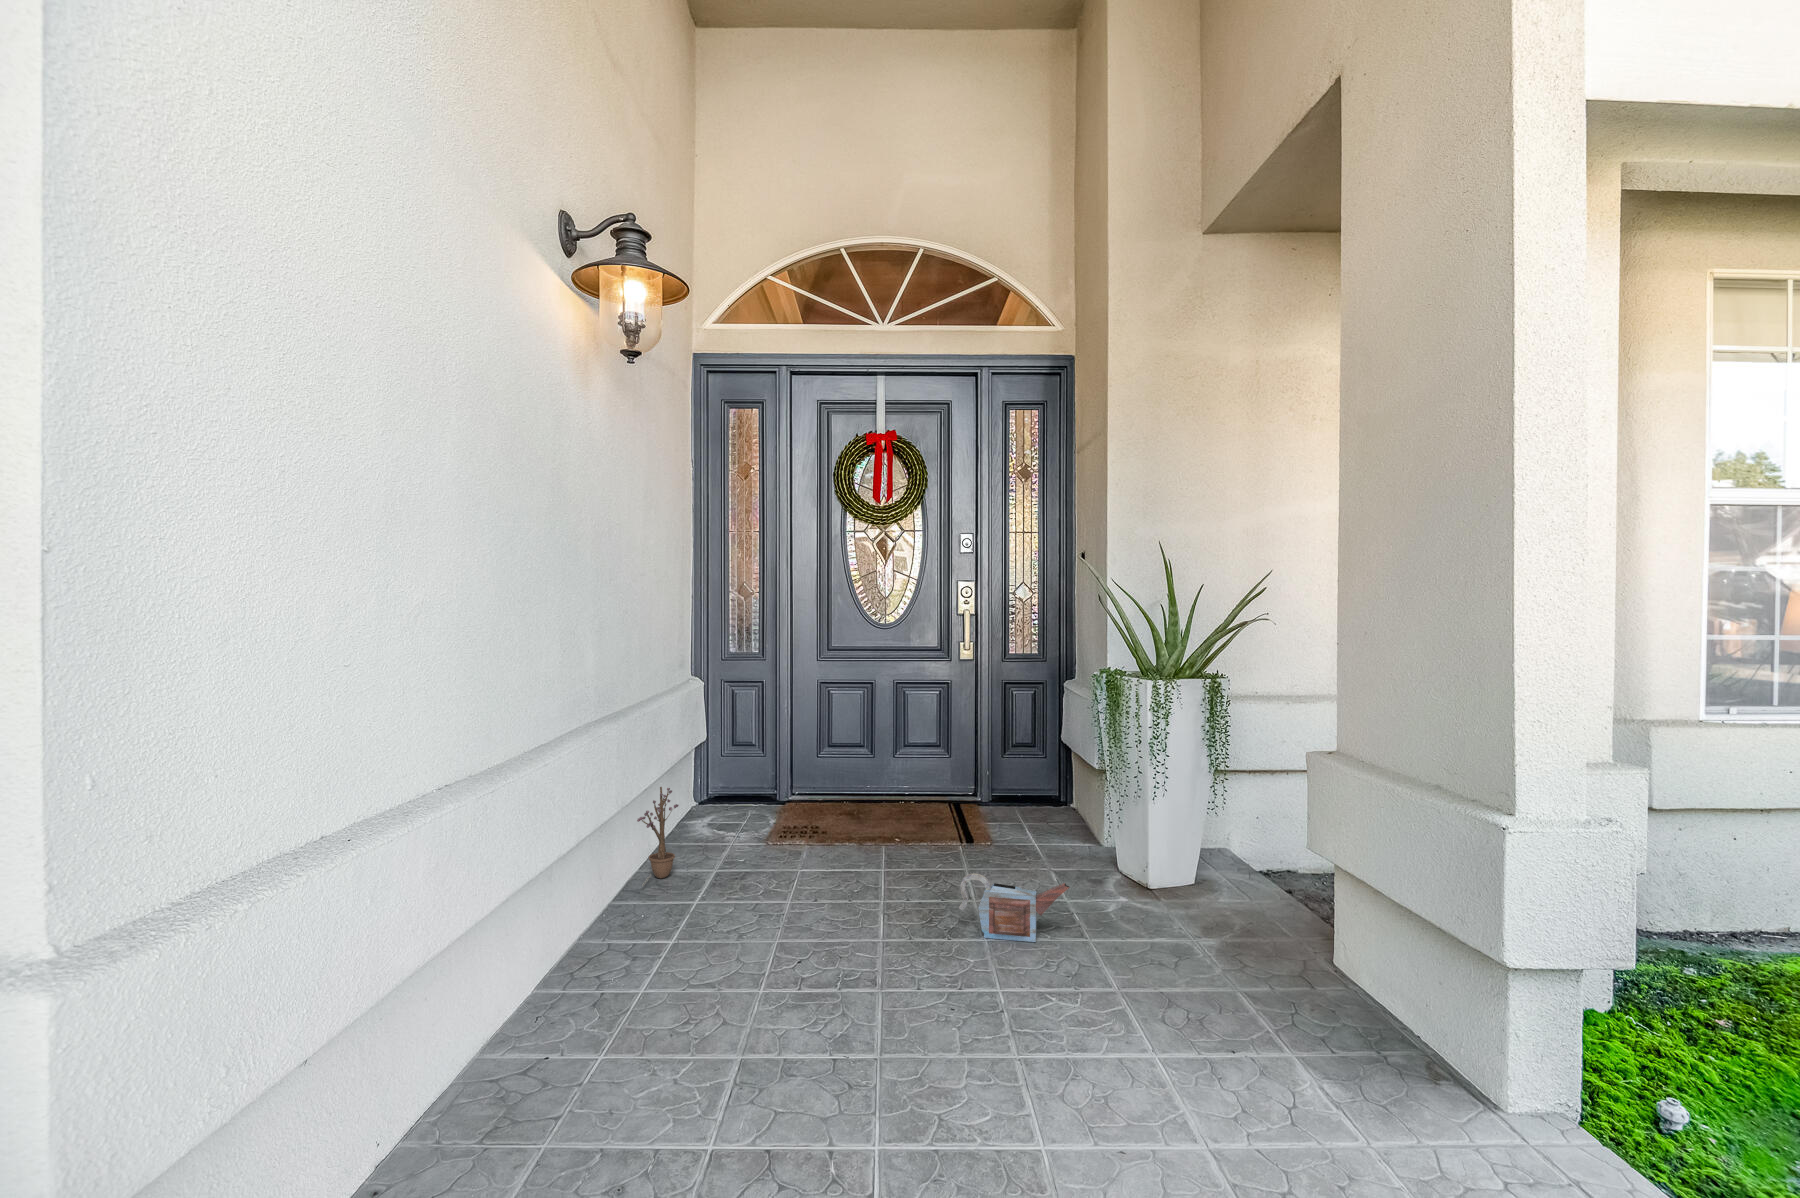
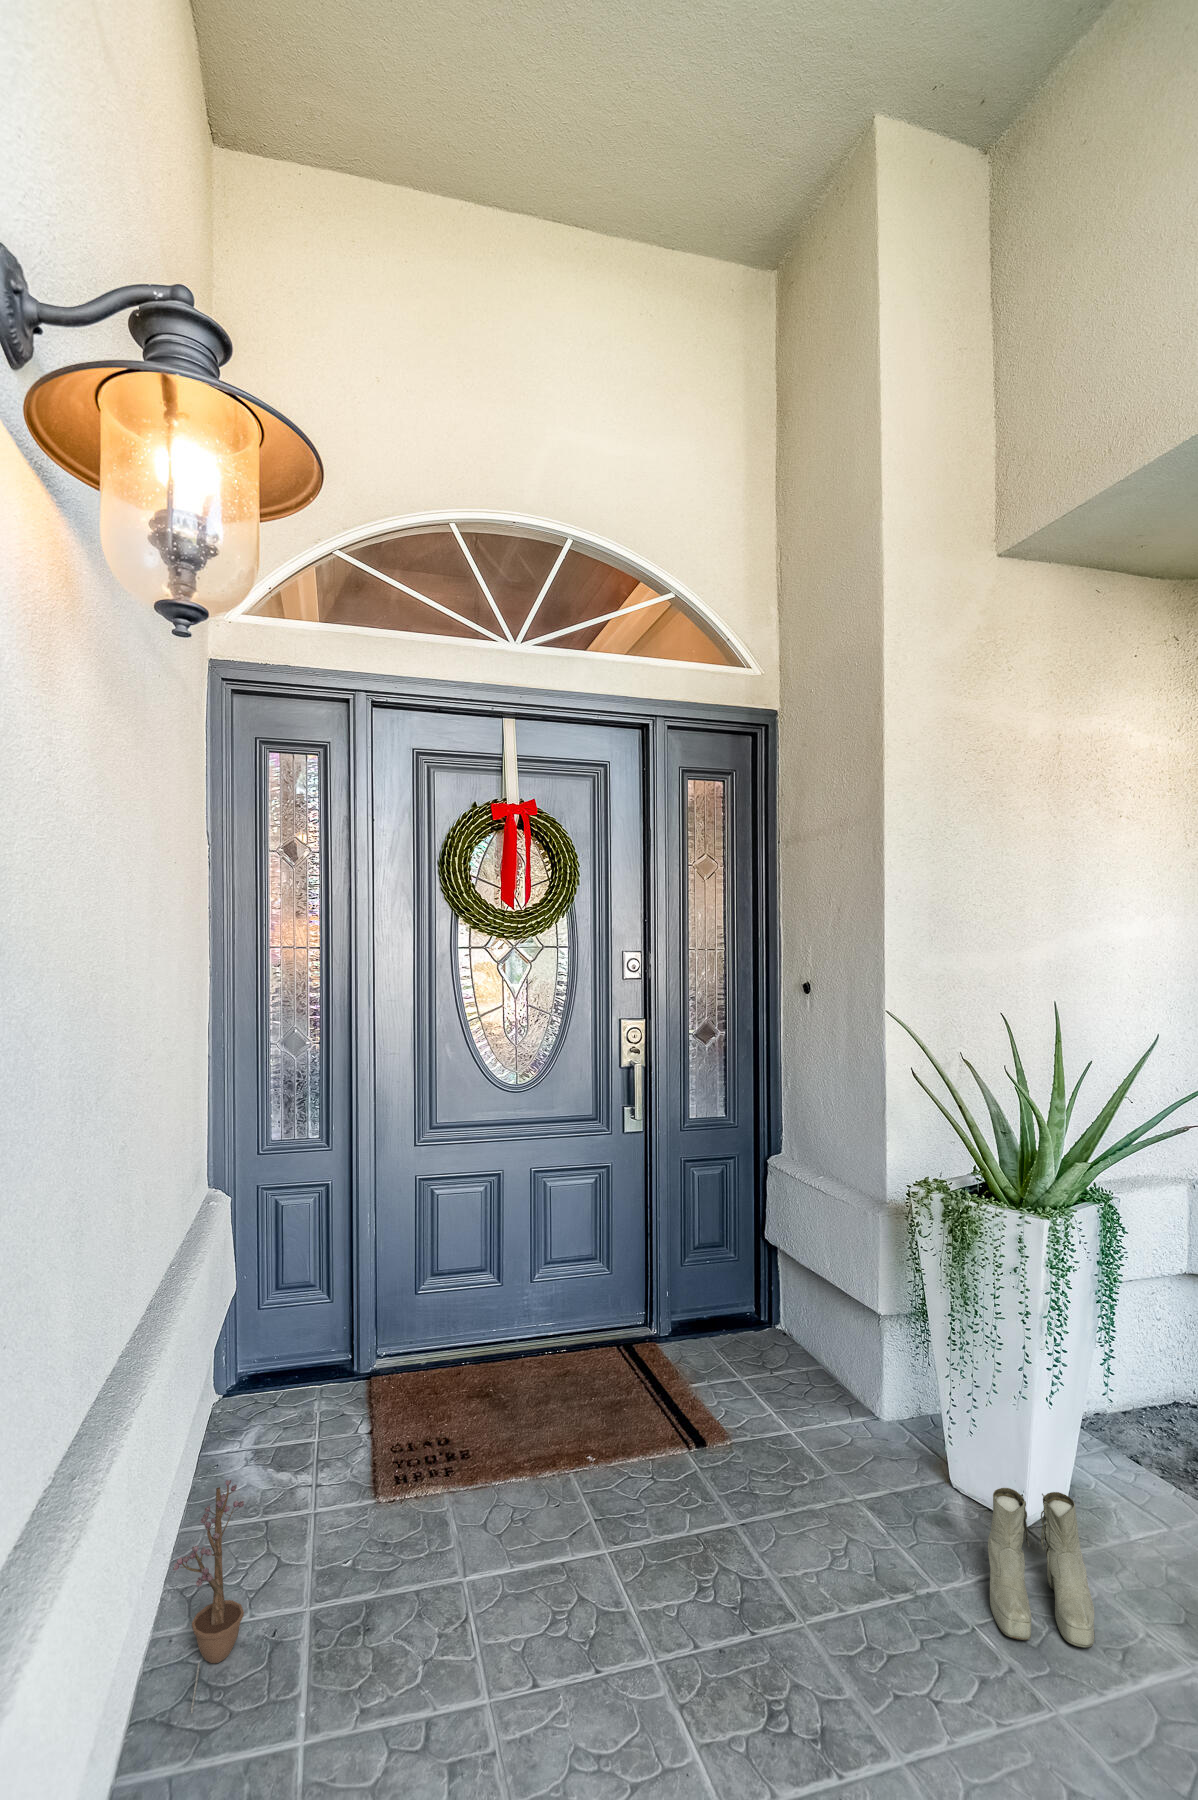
boots: none [1101,844,1170,926] -> present [988,1488,1095,1648]
watering can: present [959,874,1069,942] -> none [823,1628,1008,1748]

